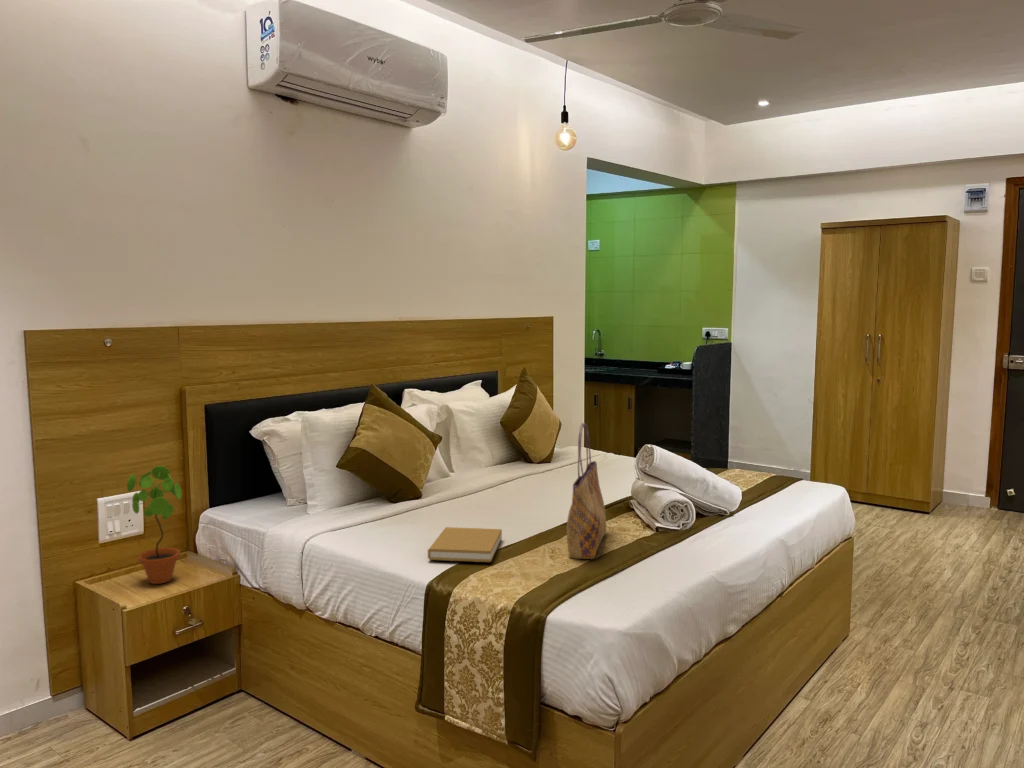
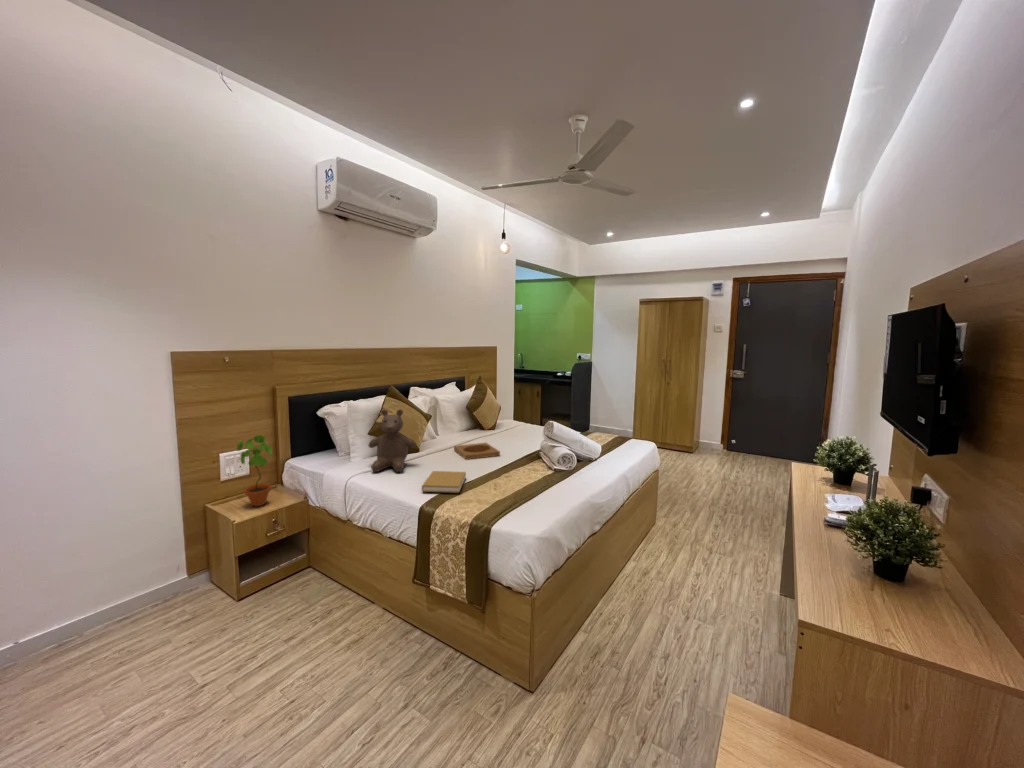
teddy bear: none [337,423,417,529] -> present [369,409,417,472]
tote bag: present [567,423,606,559] -> none [503,411,526,490]
tray: none [480,483,561,511] -> present [454,443,500,460]

